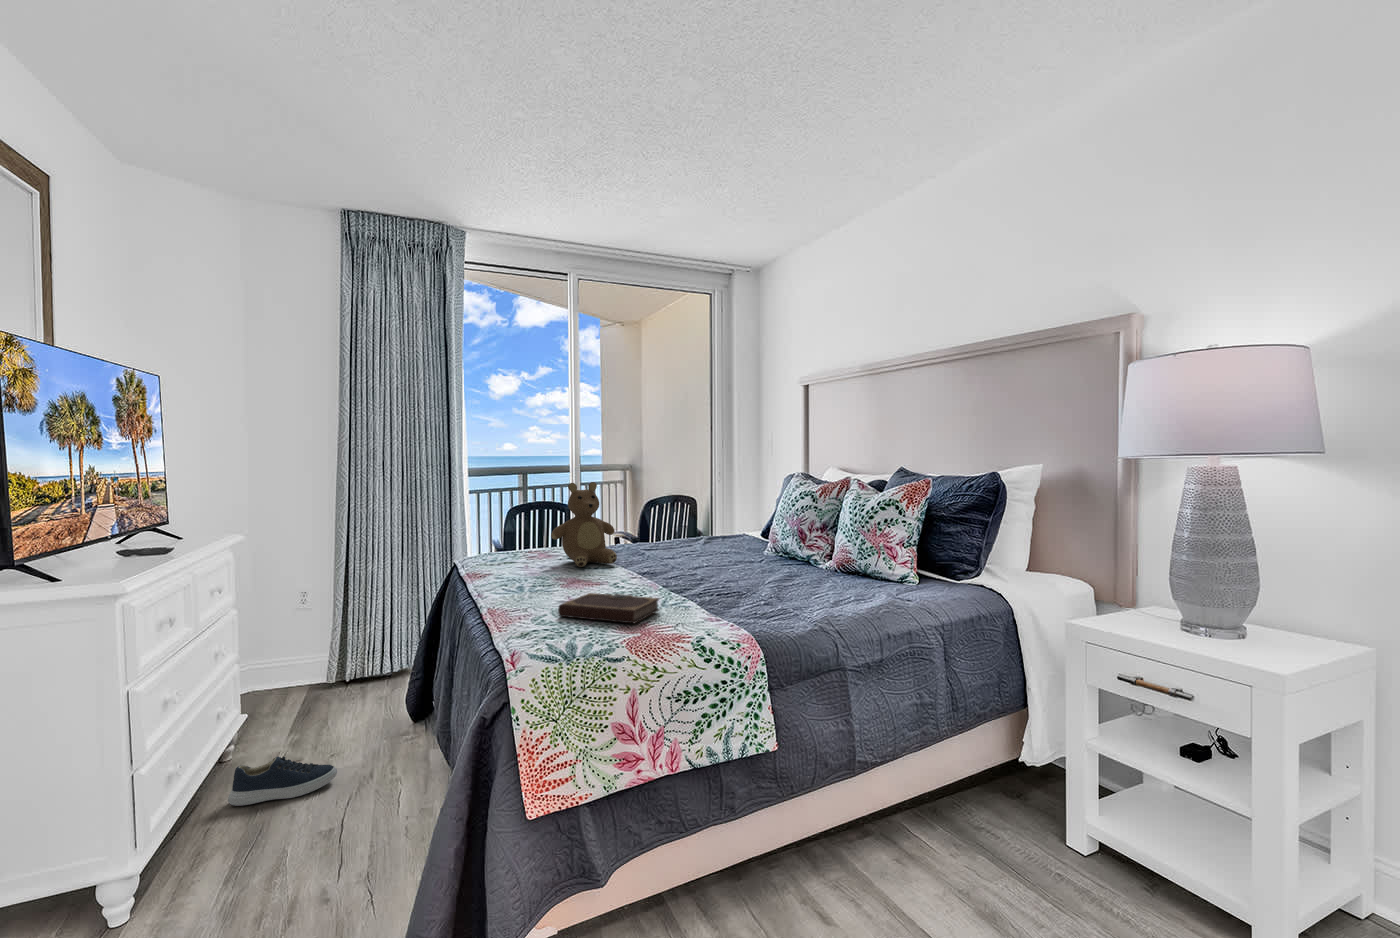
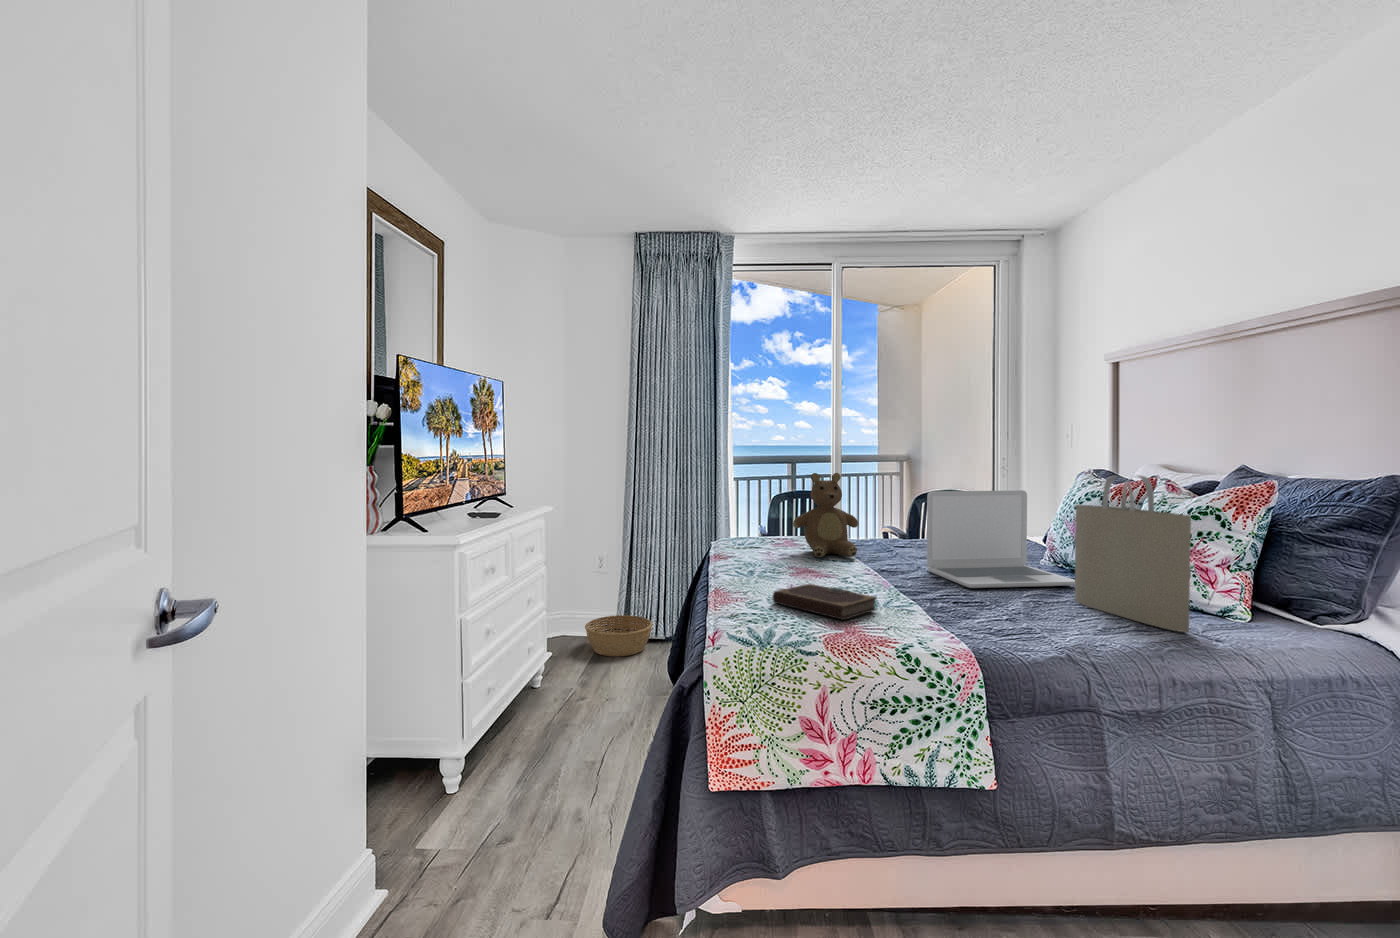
tote bag: none [804,477,889,598] -> present [1075,475,1191,633]
laptop: none [682,493,803,581] -> present [927,490,1075,588]
basket: none [282,657,375,710] -> present [585,615,652,657]
shoe: present [228,757,337,806] -> none [533,688,608,724]

